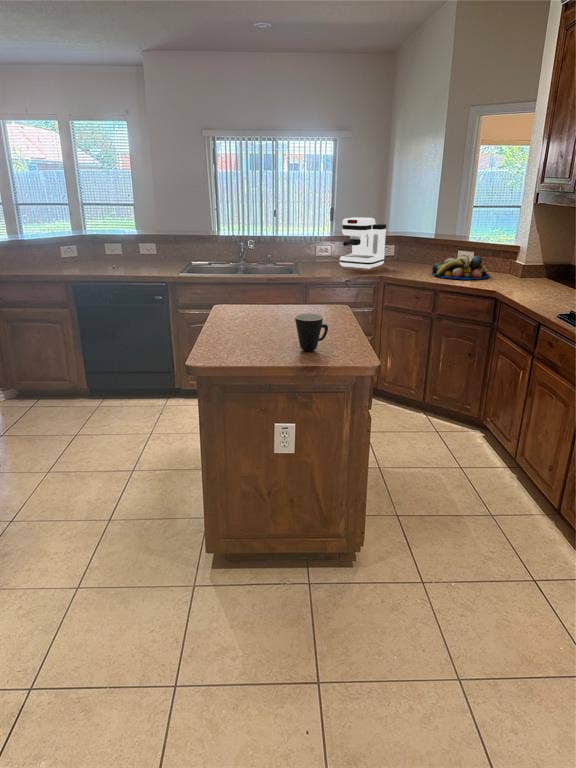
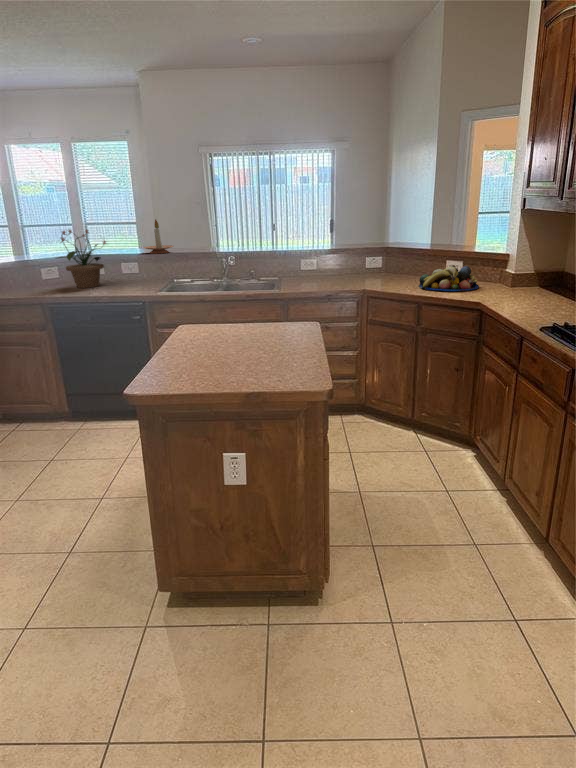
candle holder: none [157,201,187,235] -> present [144,219,173,254]
potted plant: none [71,207,125,267] -> present [59,230,106,288]
coffee maker: present [340,217,386,269] -> none [326,230,373,283]
mug: present [295,314,328,351] -> none [242,336,278,376]

